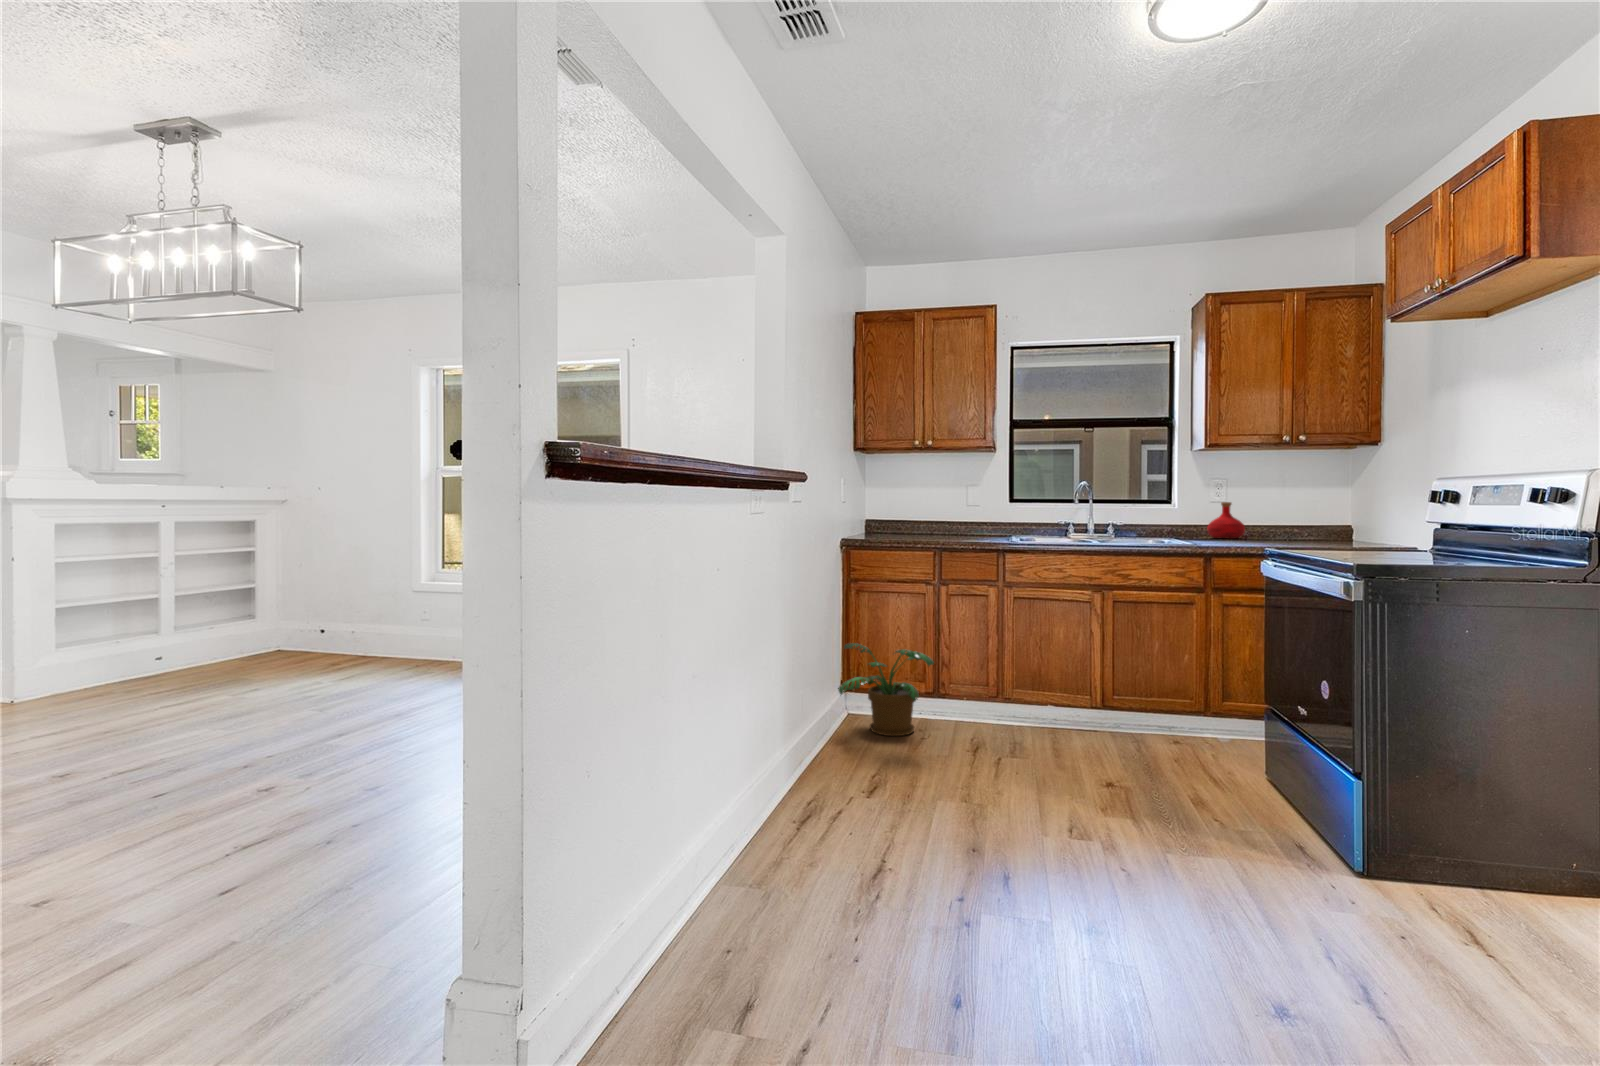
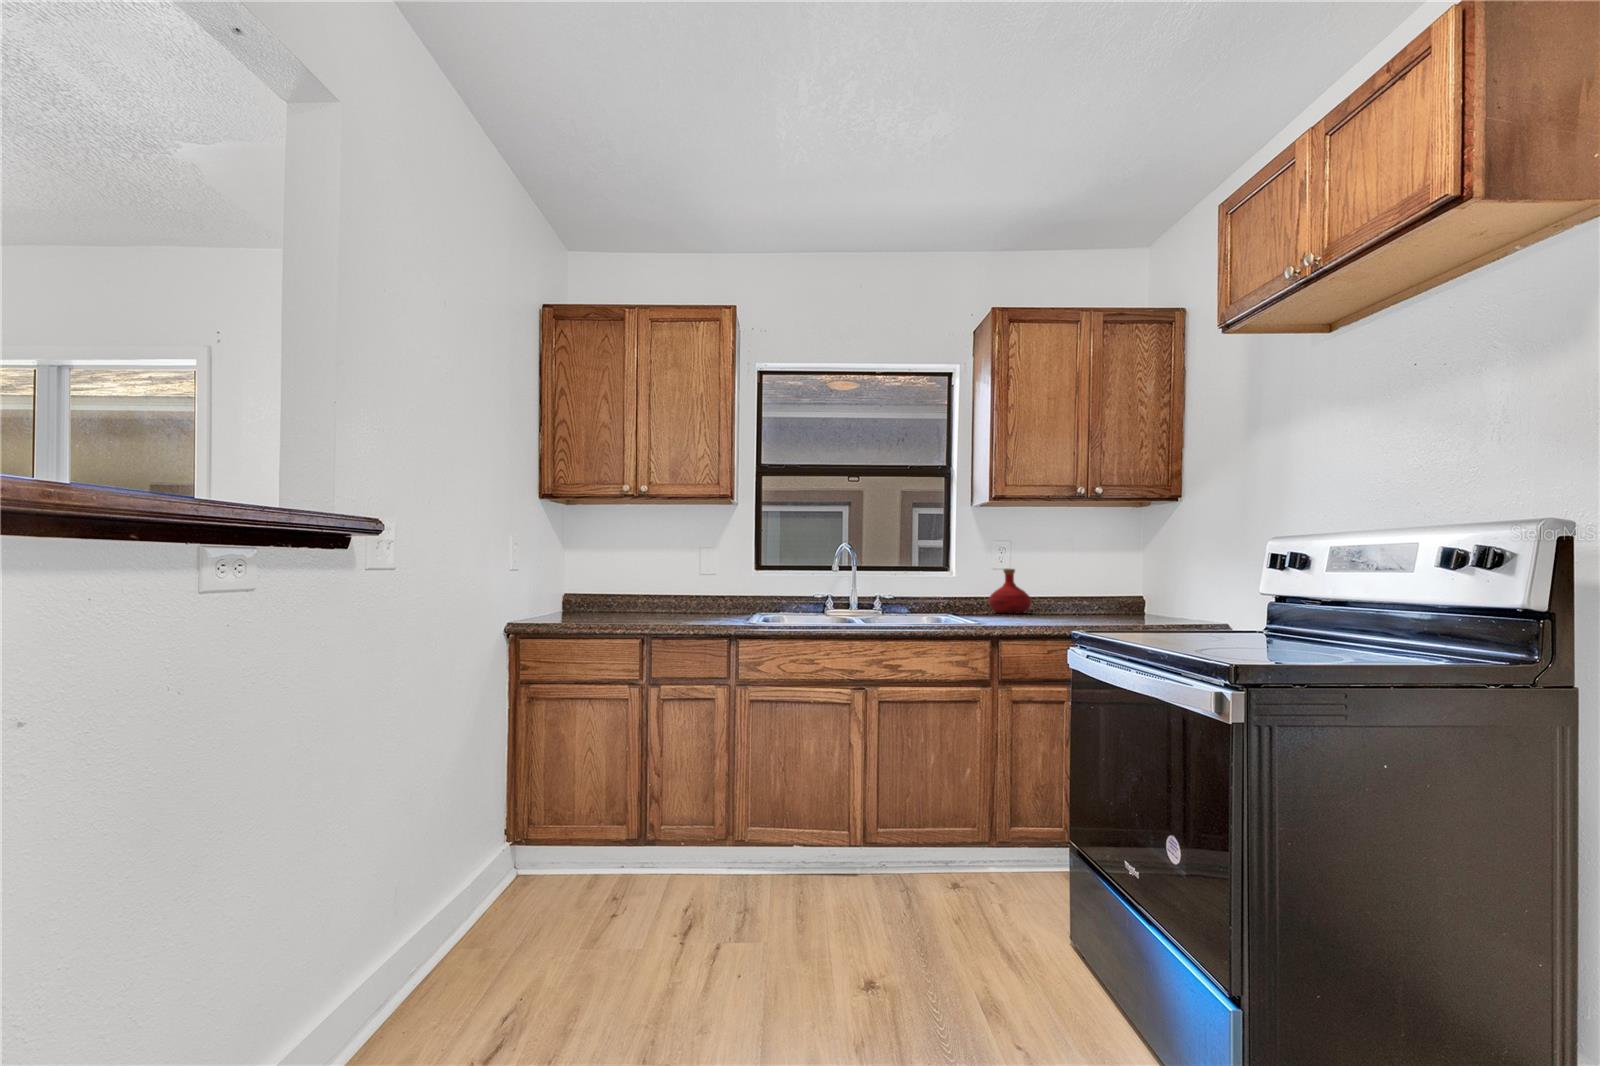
potted plant: present [838,643,934,736] -> none [472,783,625,933]

